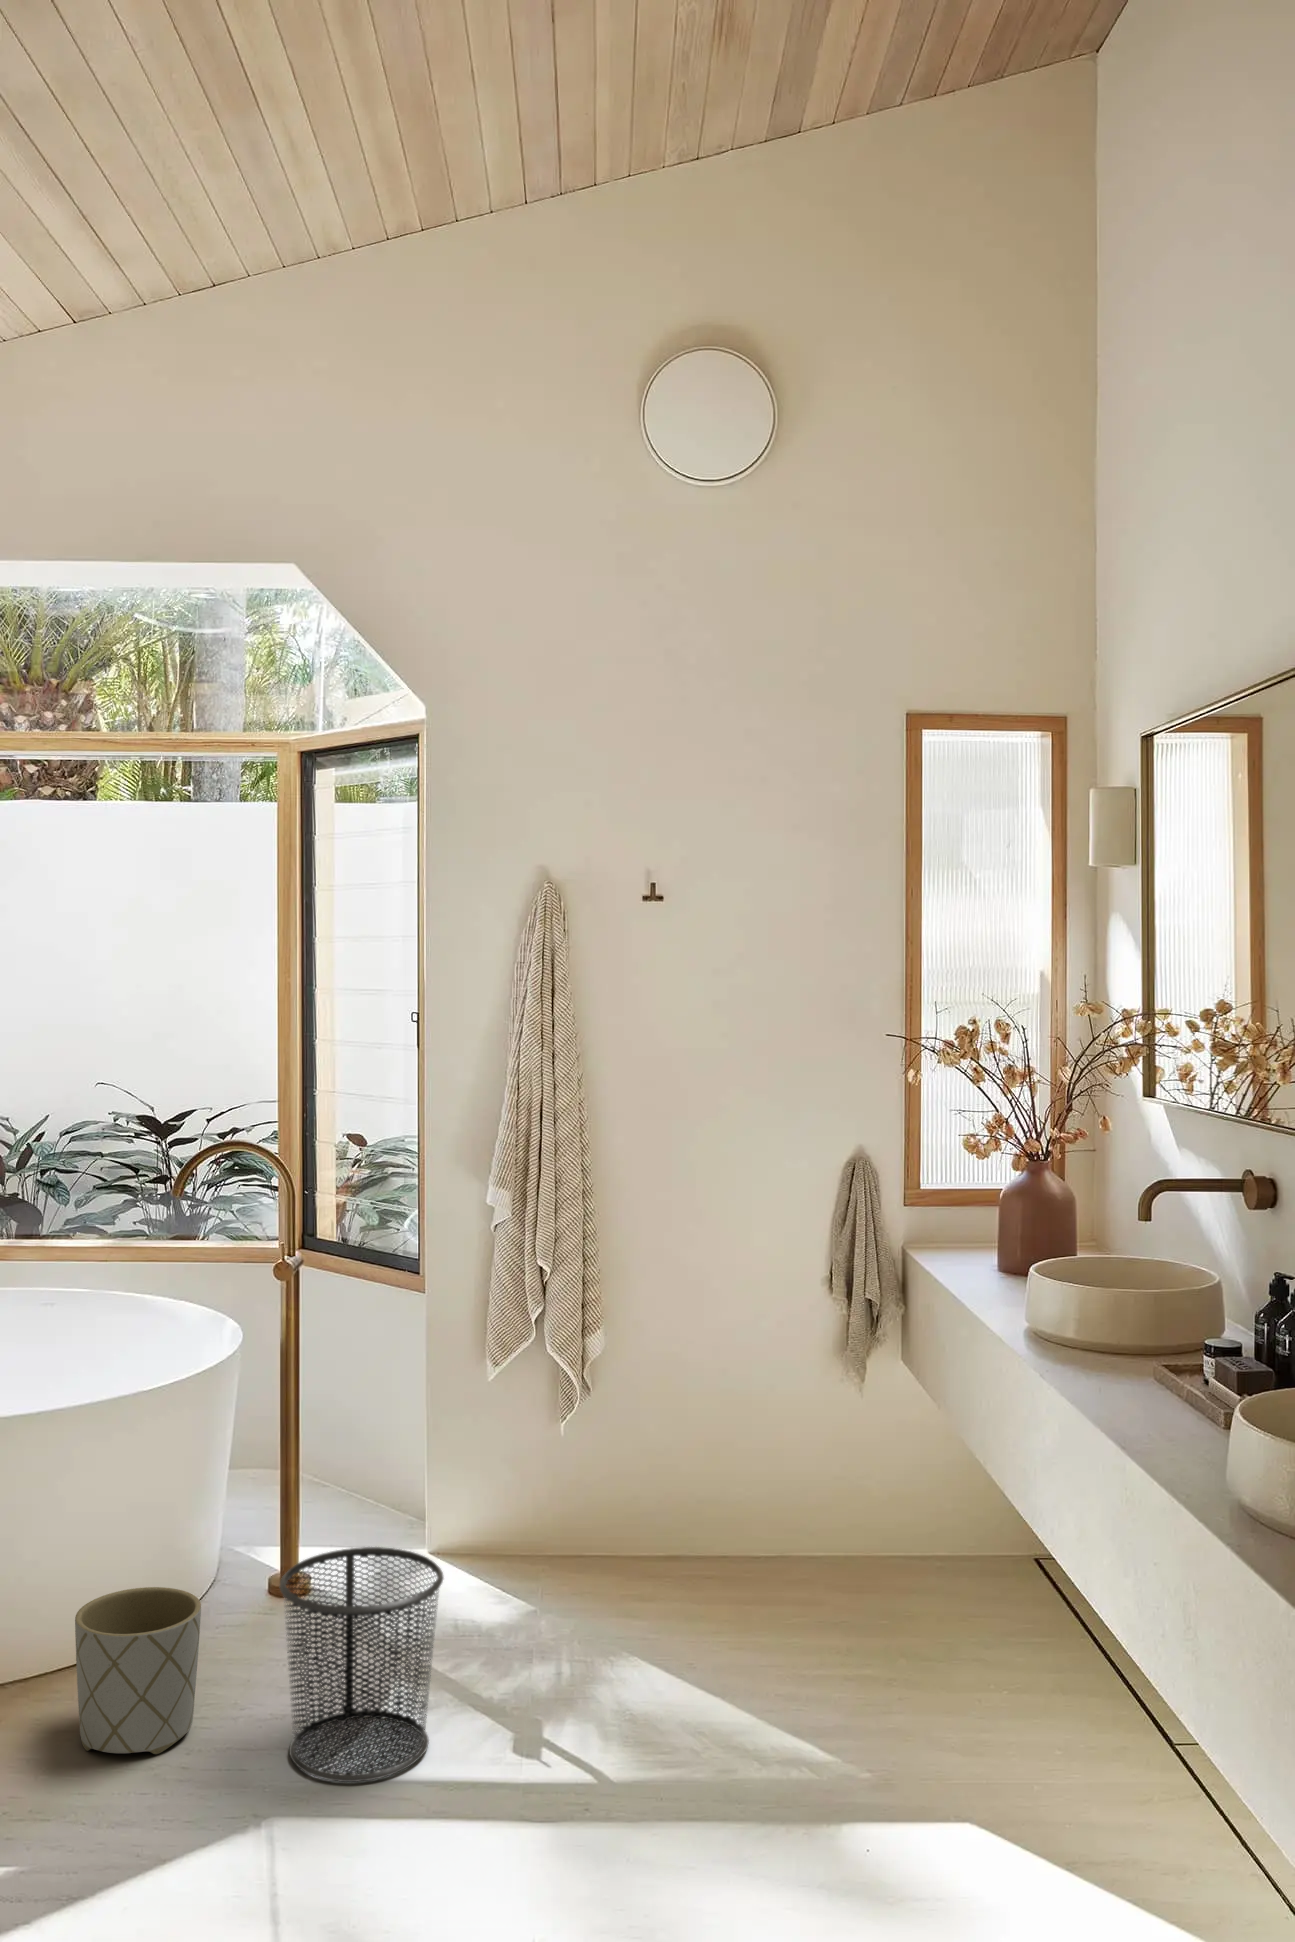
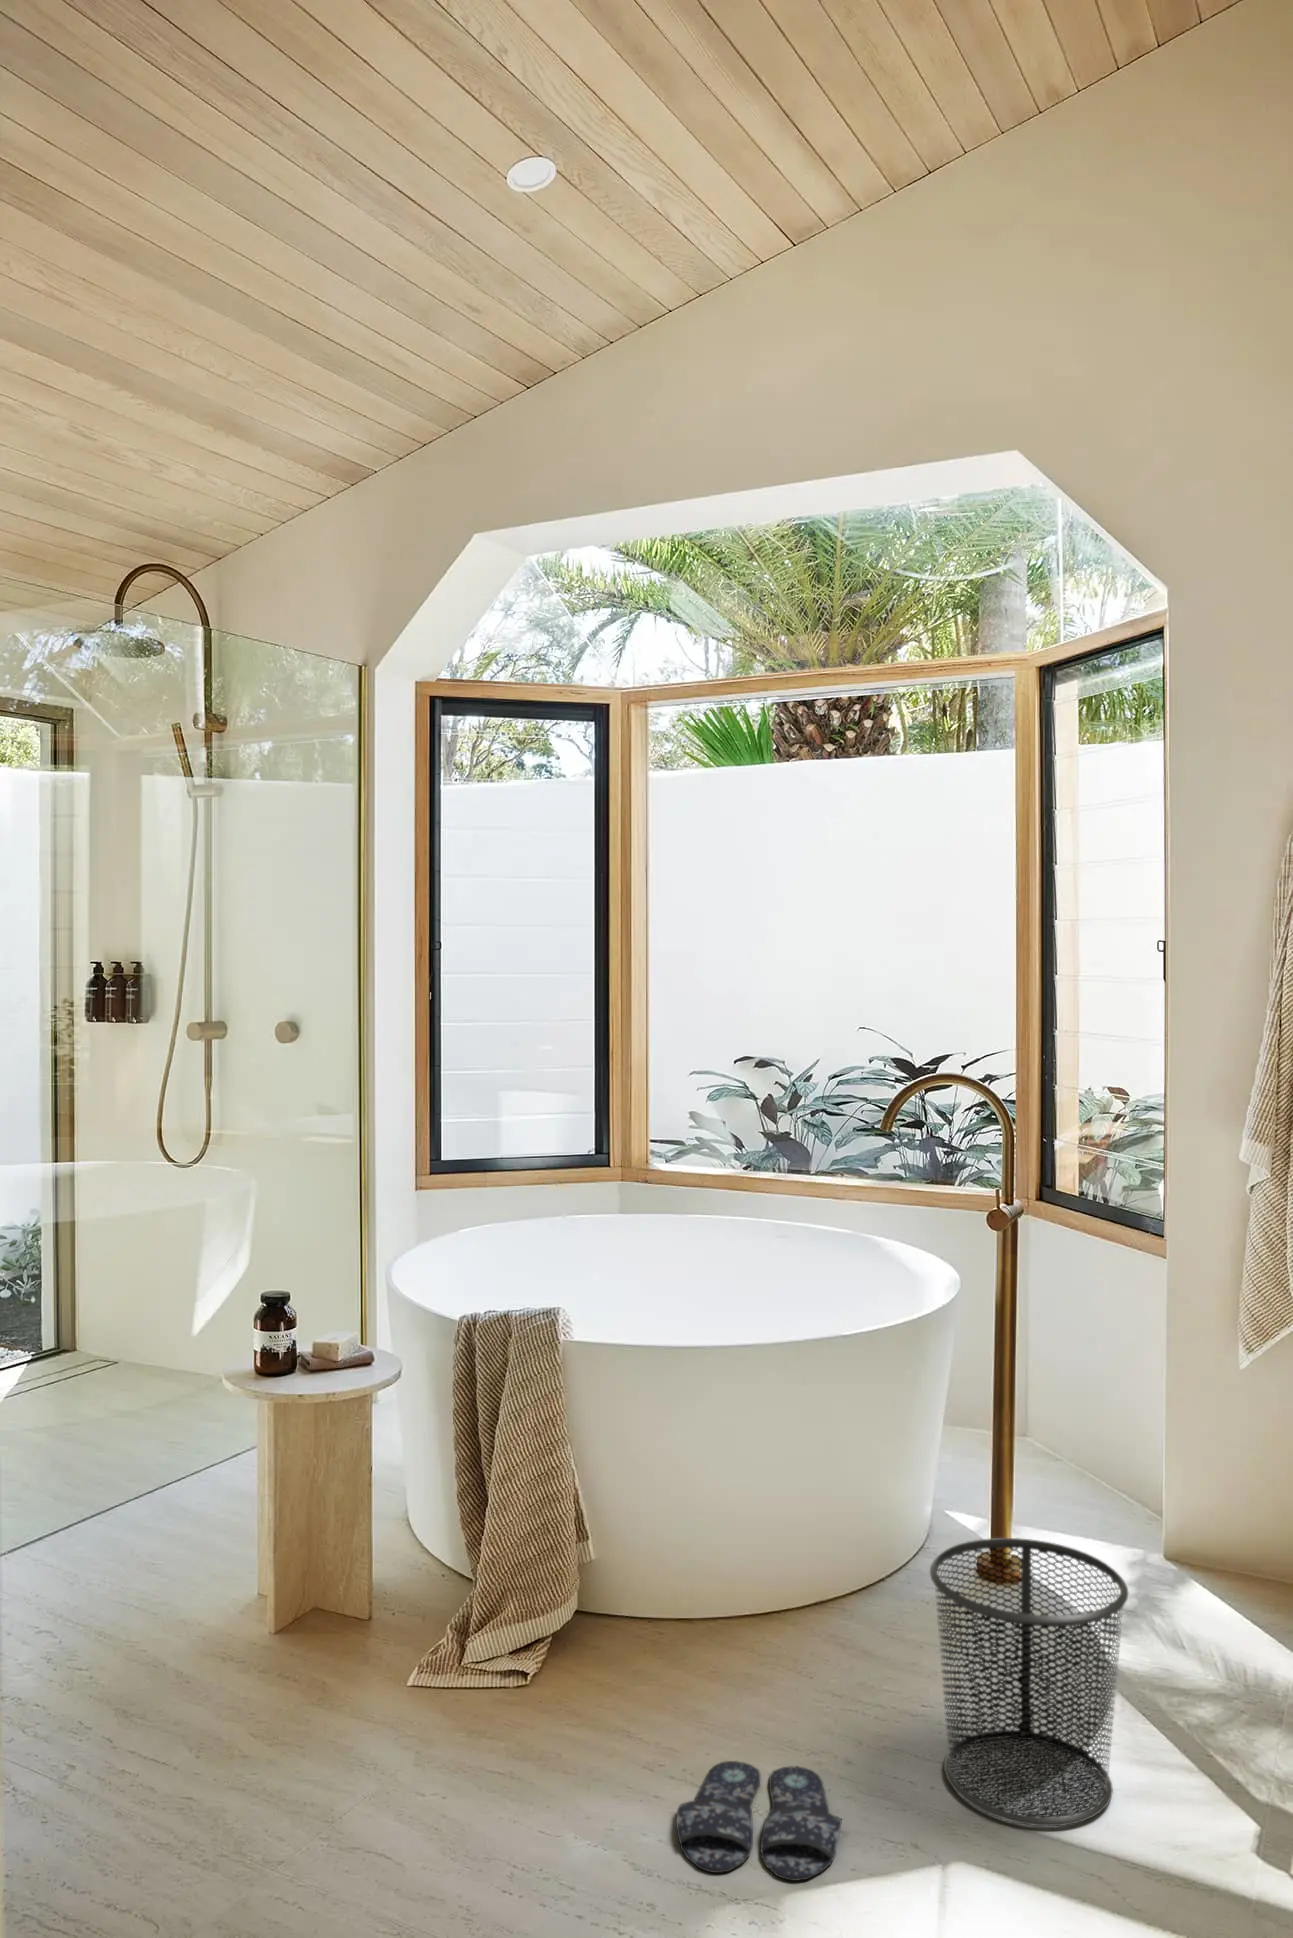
planter: present [75,1587,201,1754] -> none [732,1533,861,1720]
slippers: none [67,1792,223,1896] -> present [676,1761,842,1881]

